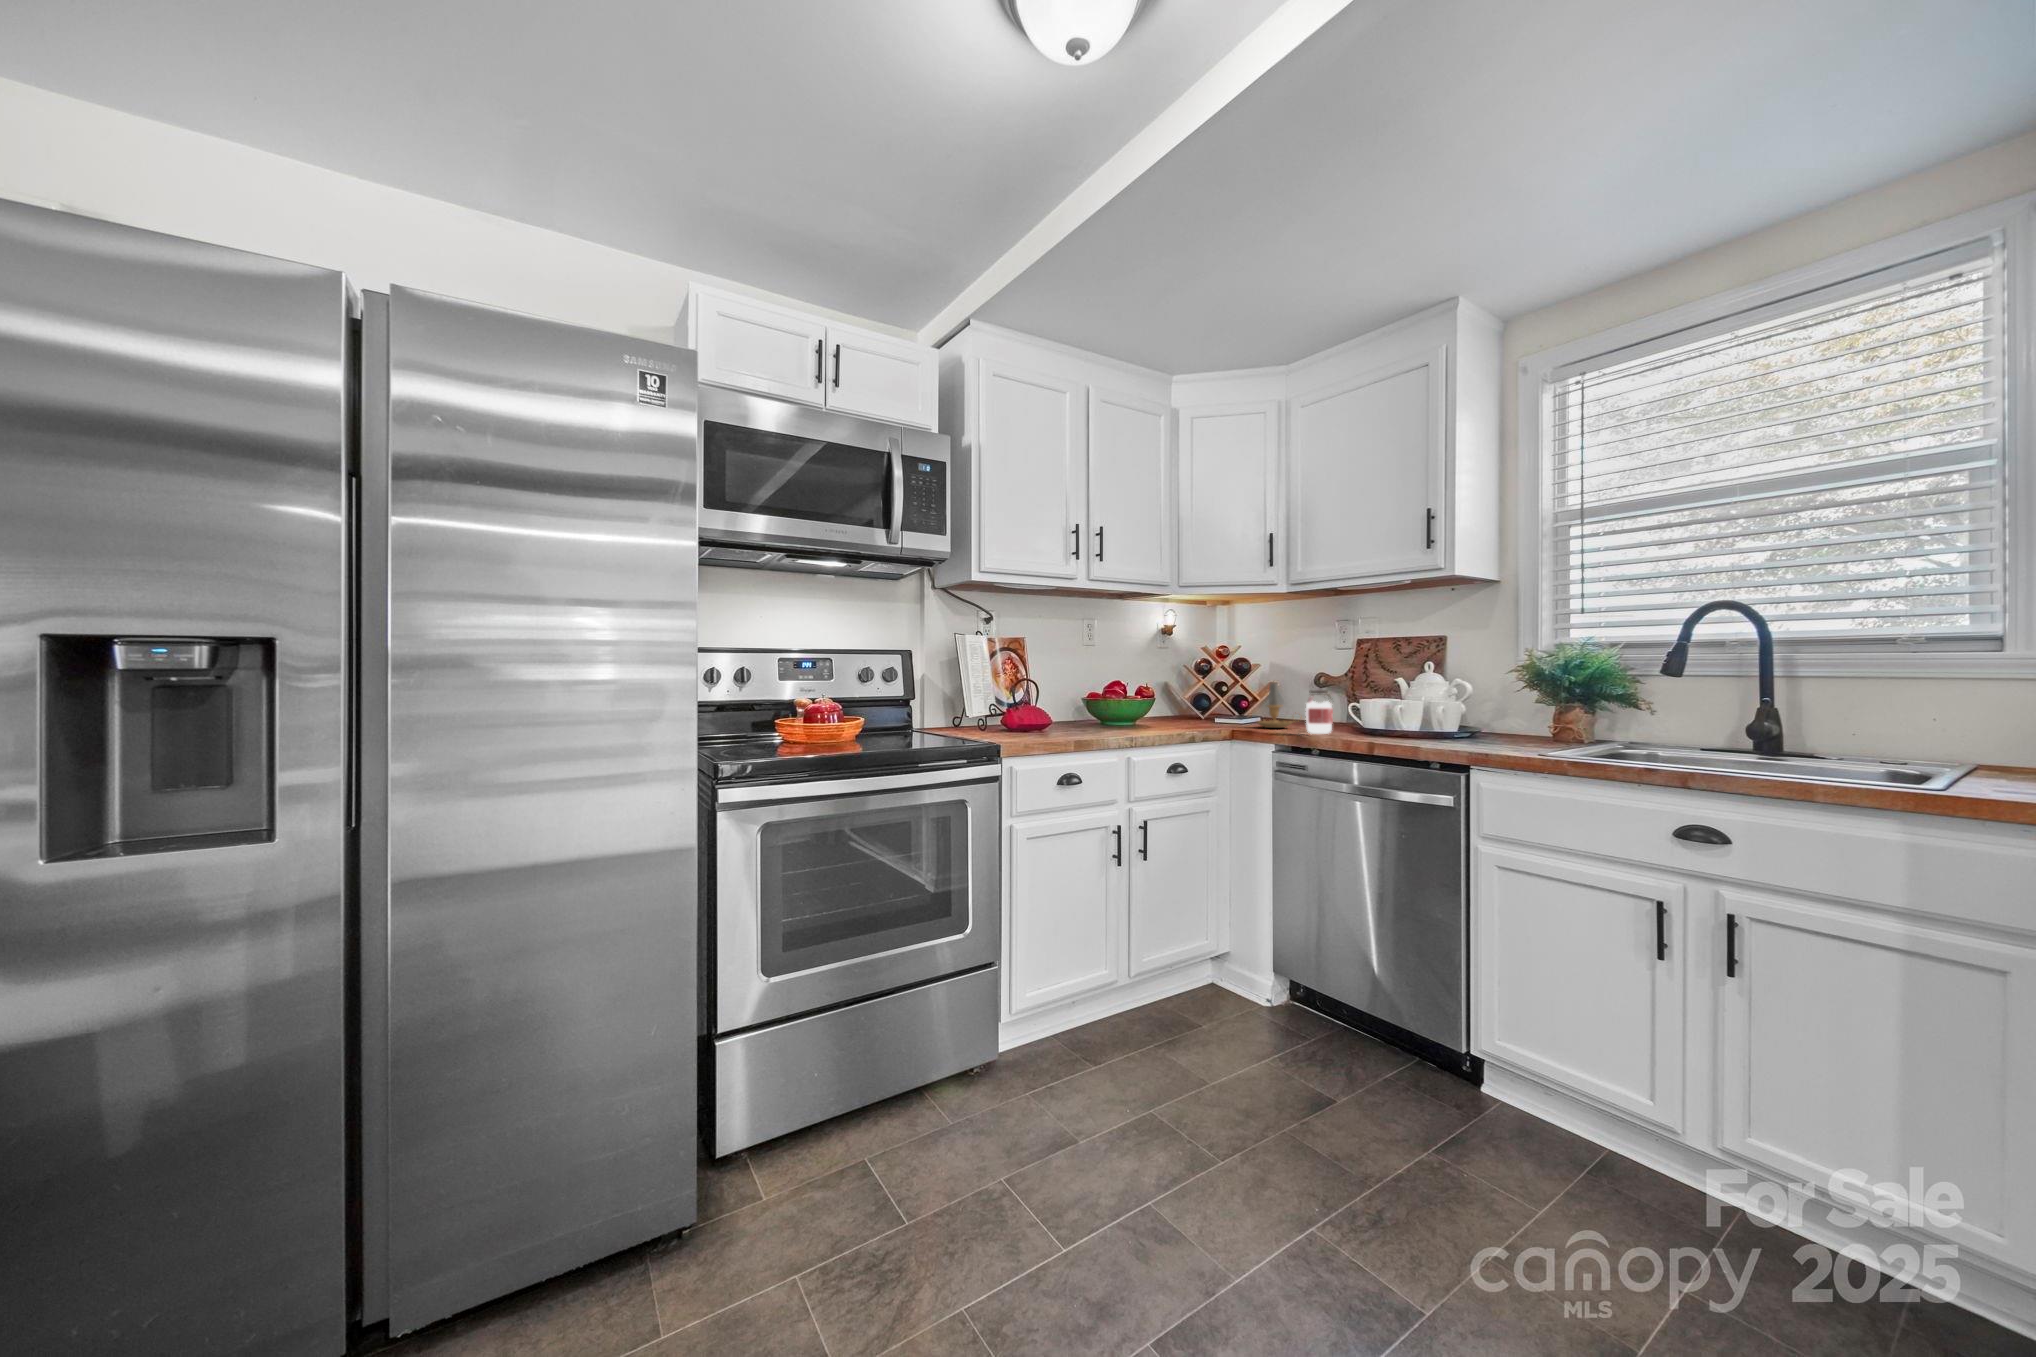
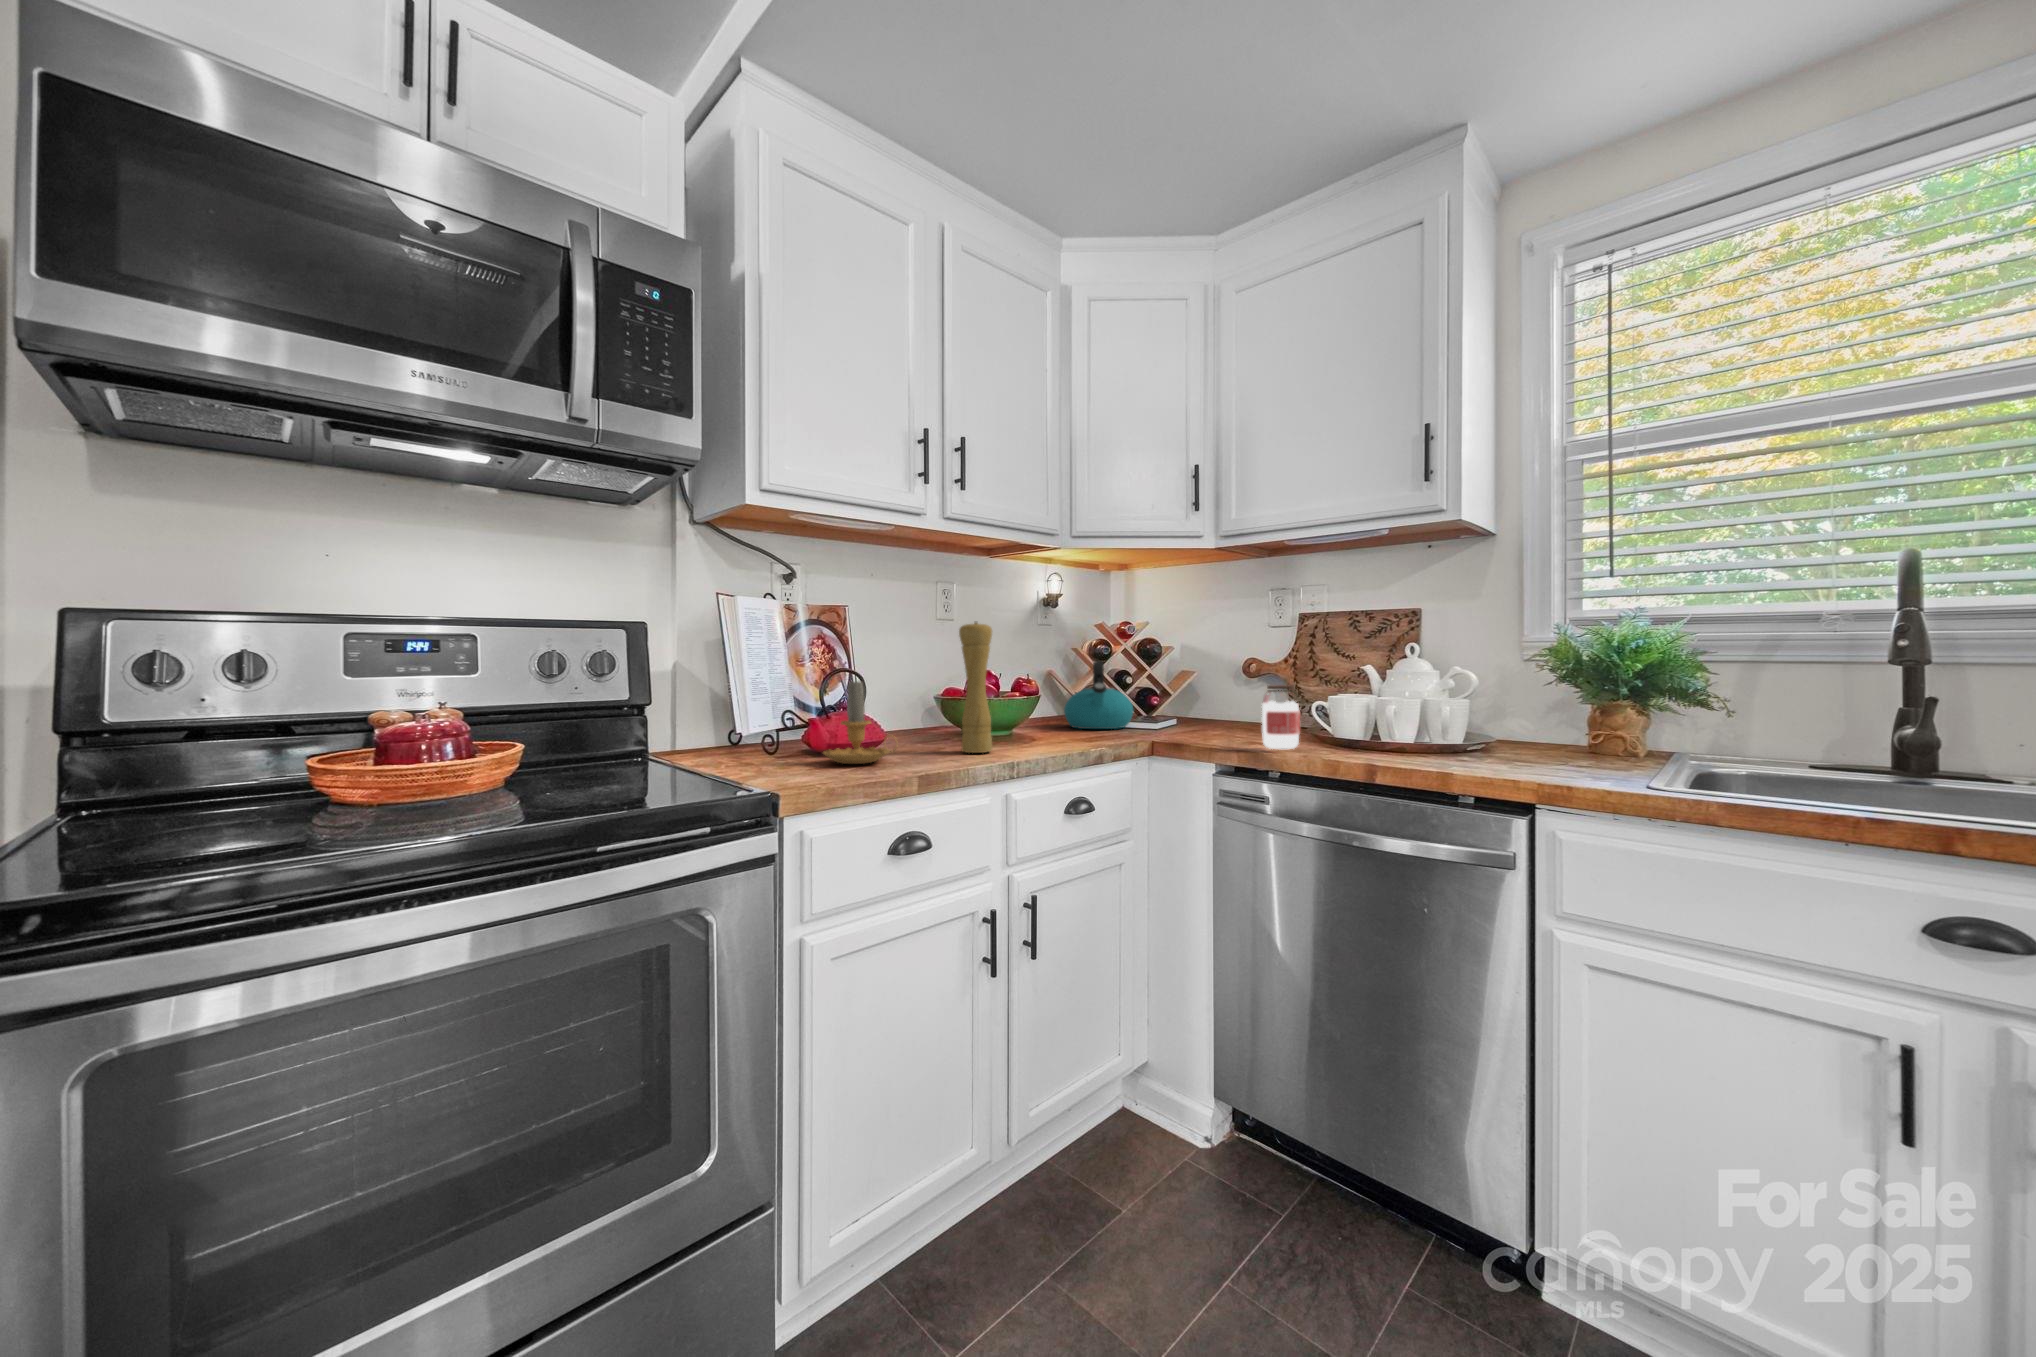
pepper mill: none [1099,648,1120,732] -> present [959,622,992,753]
kettle: none [1175,675,1226,723] -> present [1064,661,1133,729]
candle: present [1257,683,1293,728] -> present [823,681,896,764]

